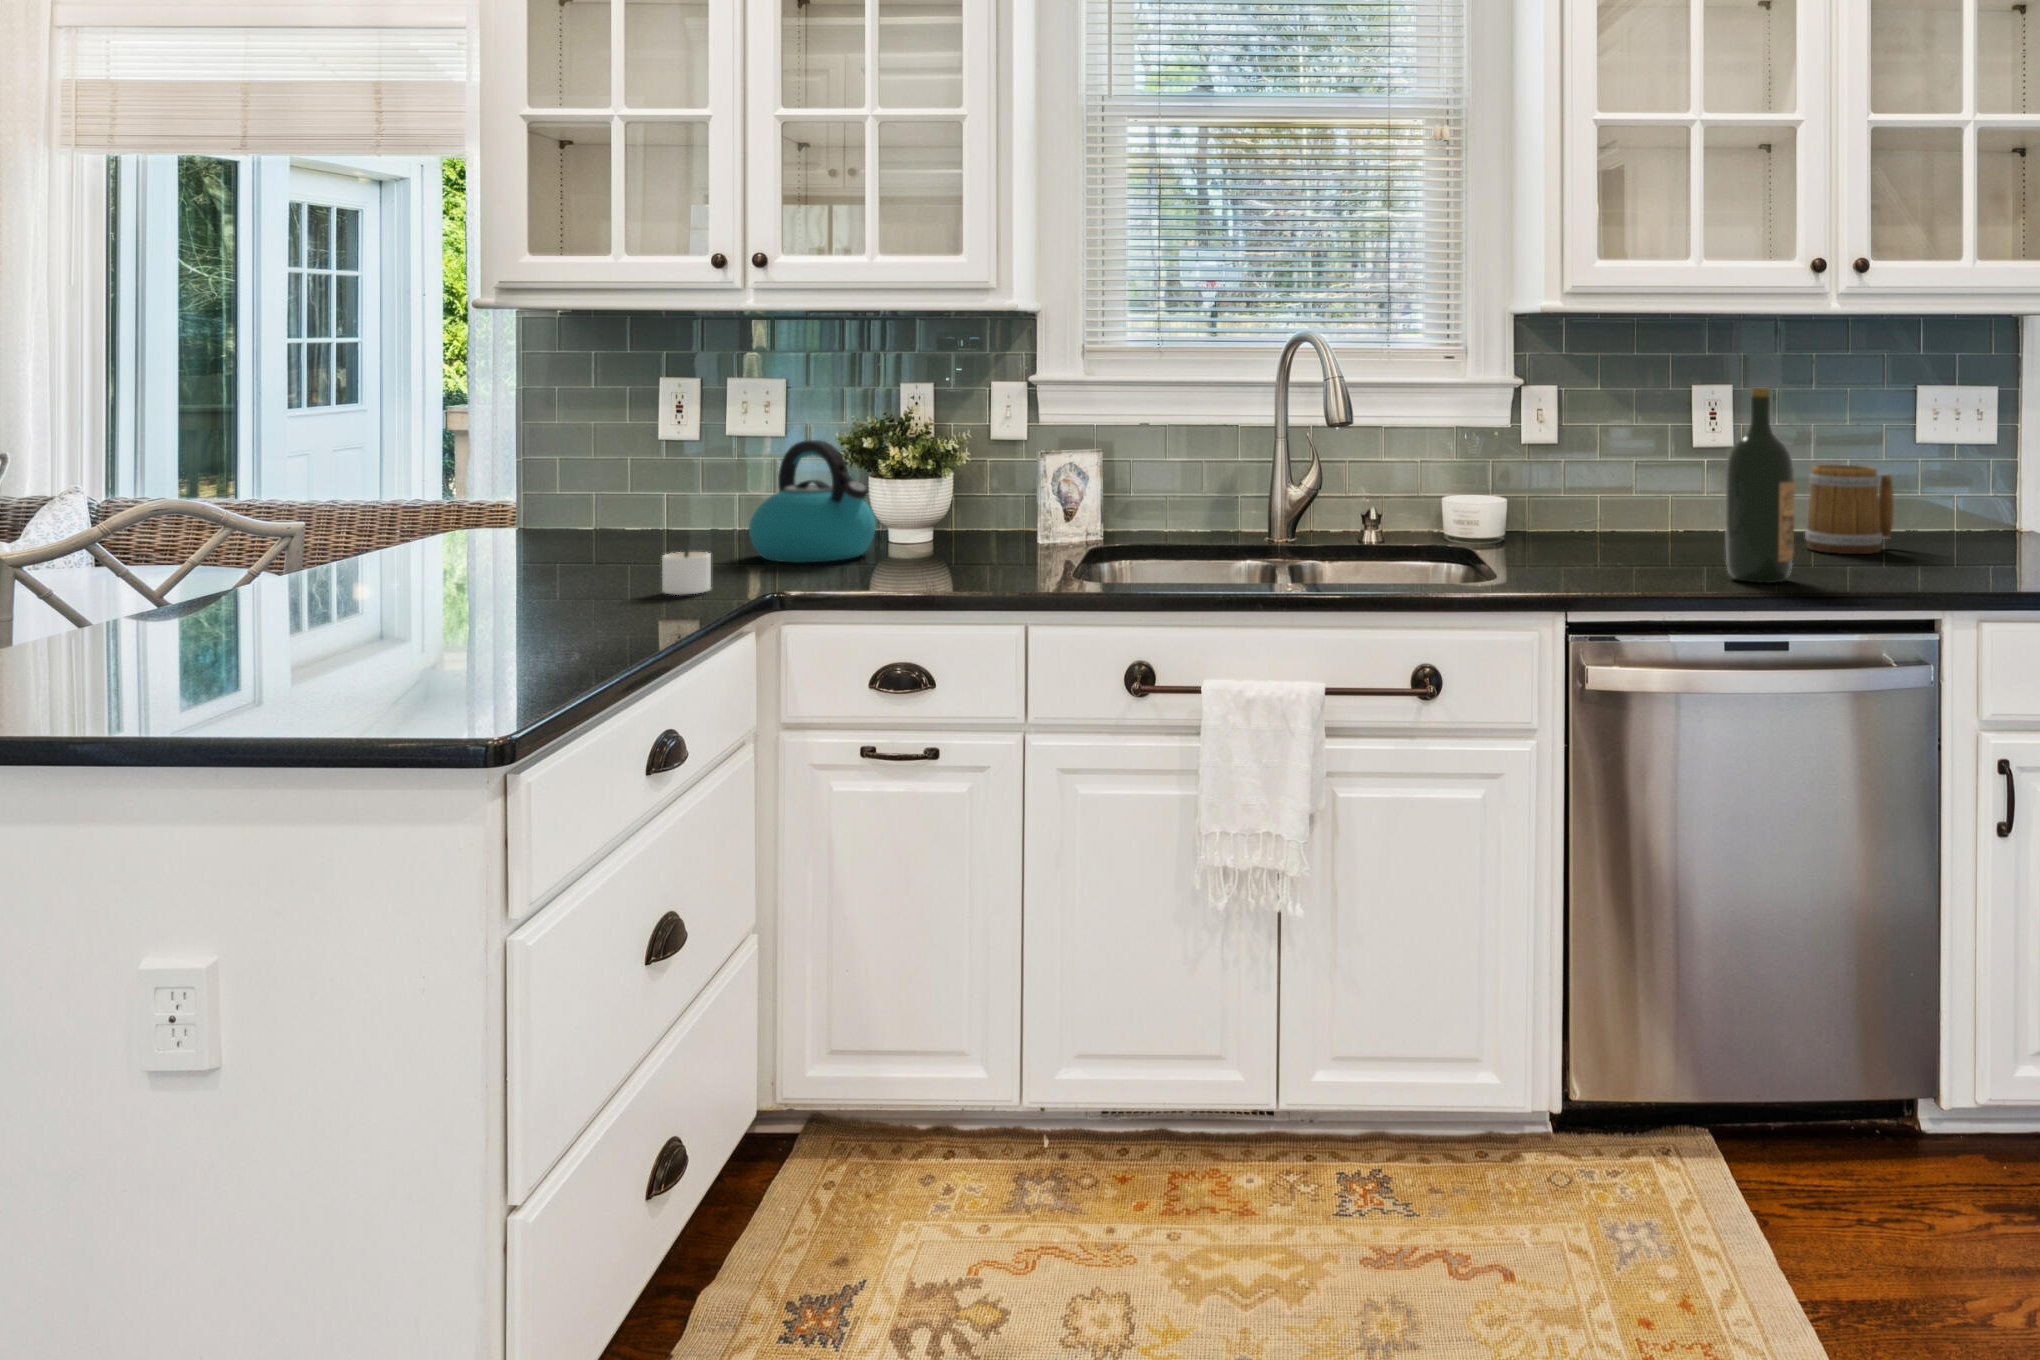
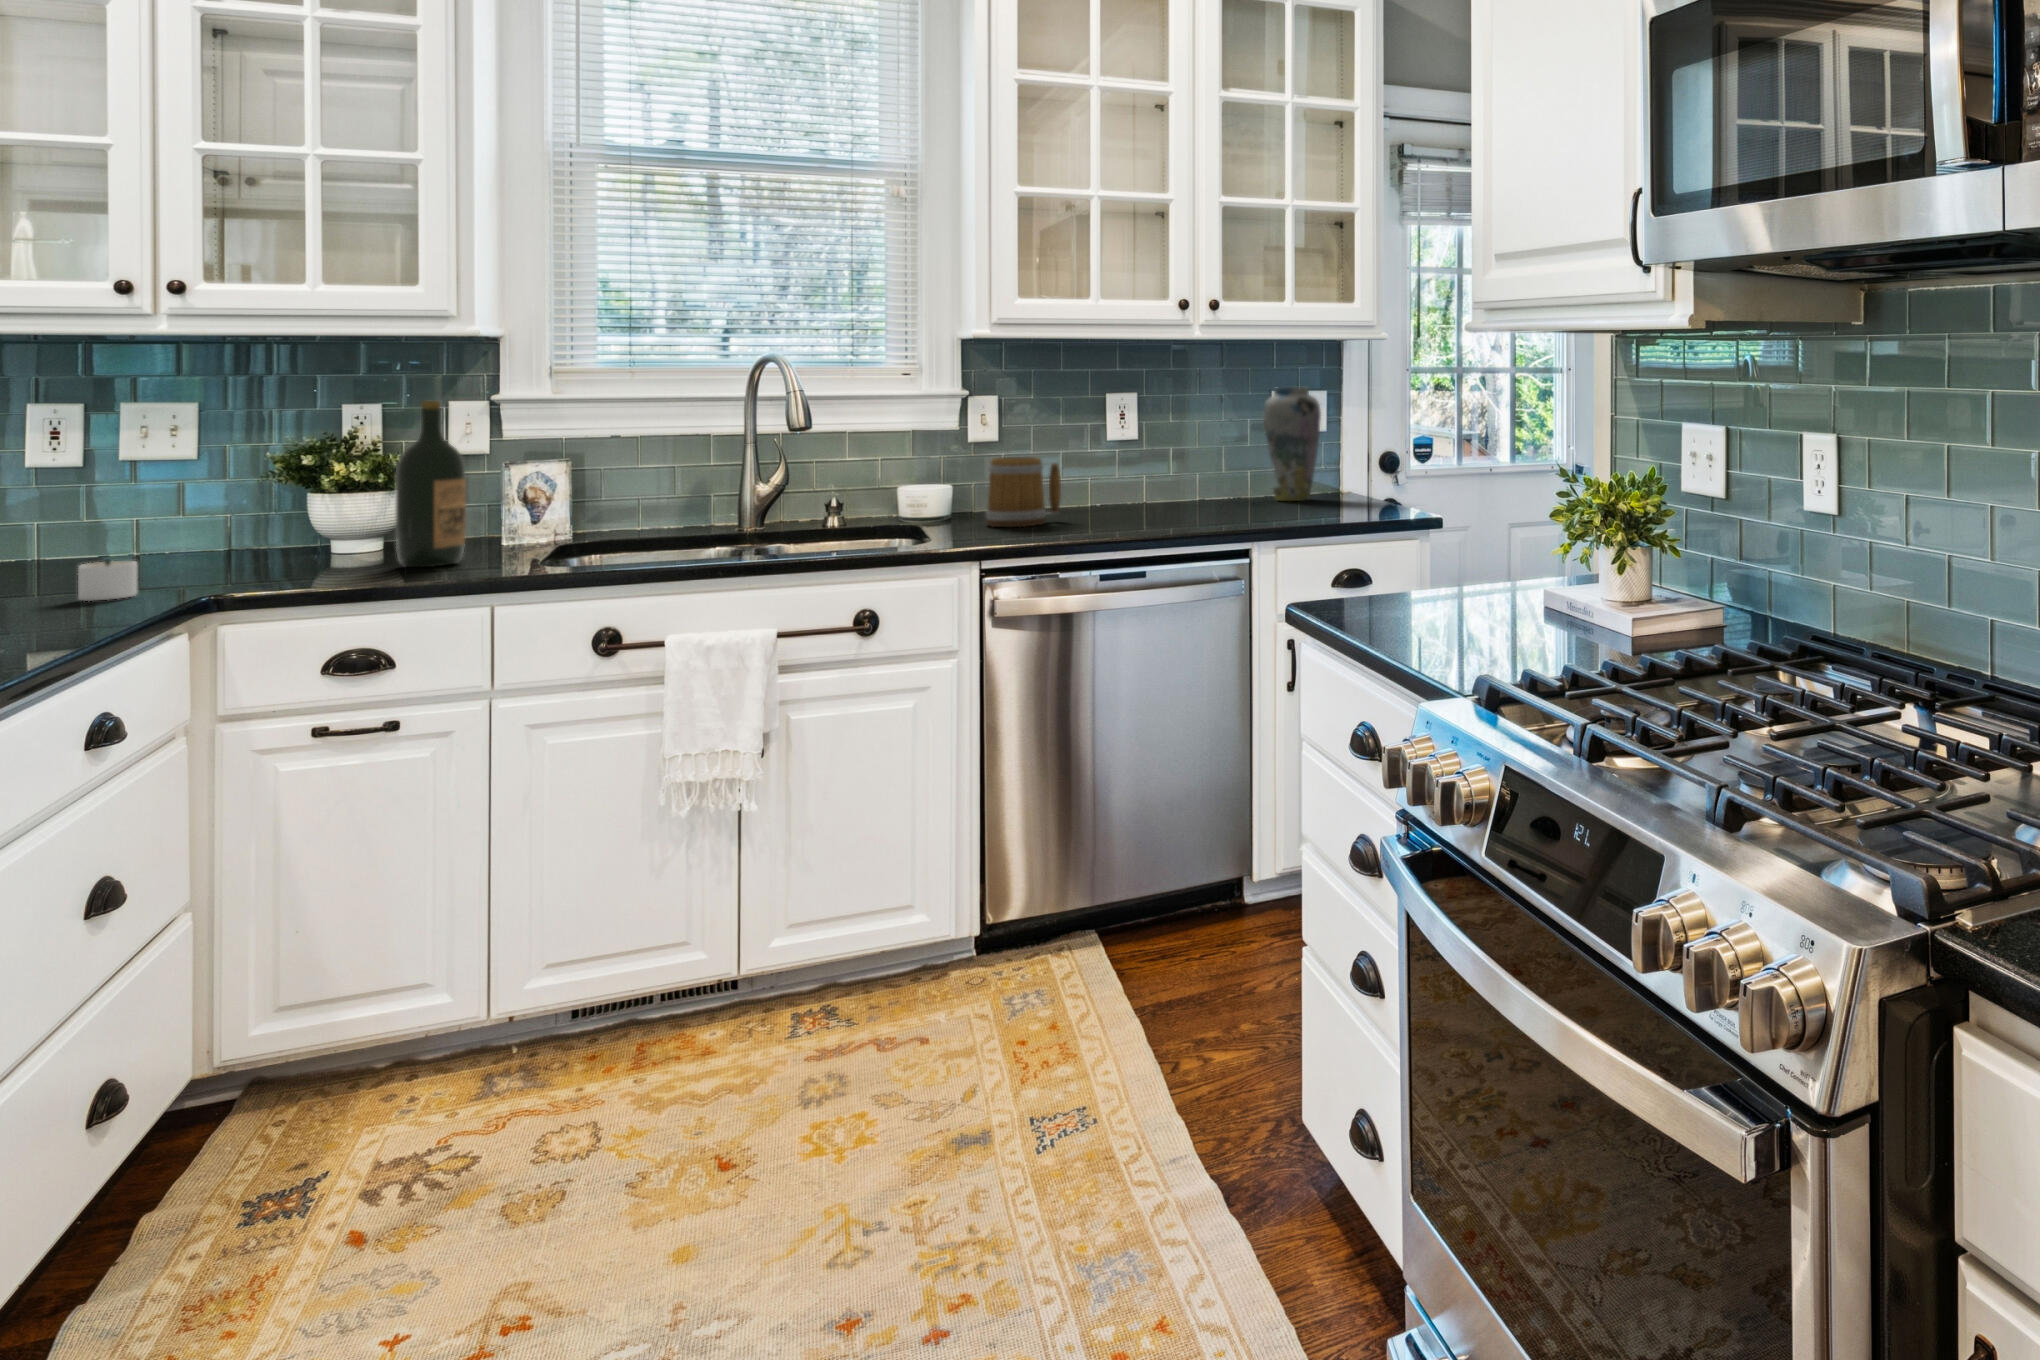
vase: none [1907,382,1995,542] -> present [1264,388,1321,501]
wine bottle: present [1726,388,1795,583] -> present [395,401,466,567]
kettle: present [749,440,876,562] -> none [169,456,320,571]
mug: present [1805,464,1894,554] -> present [986,457,1061,527]

